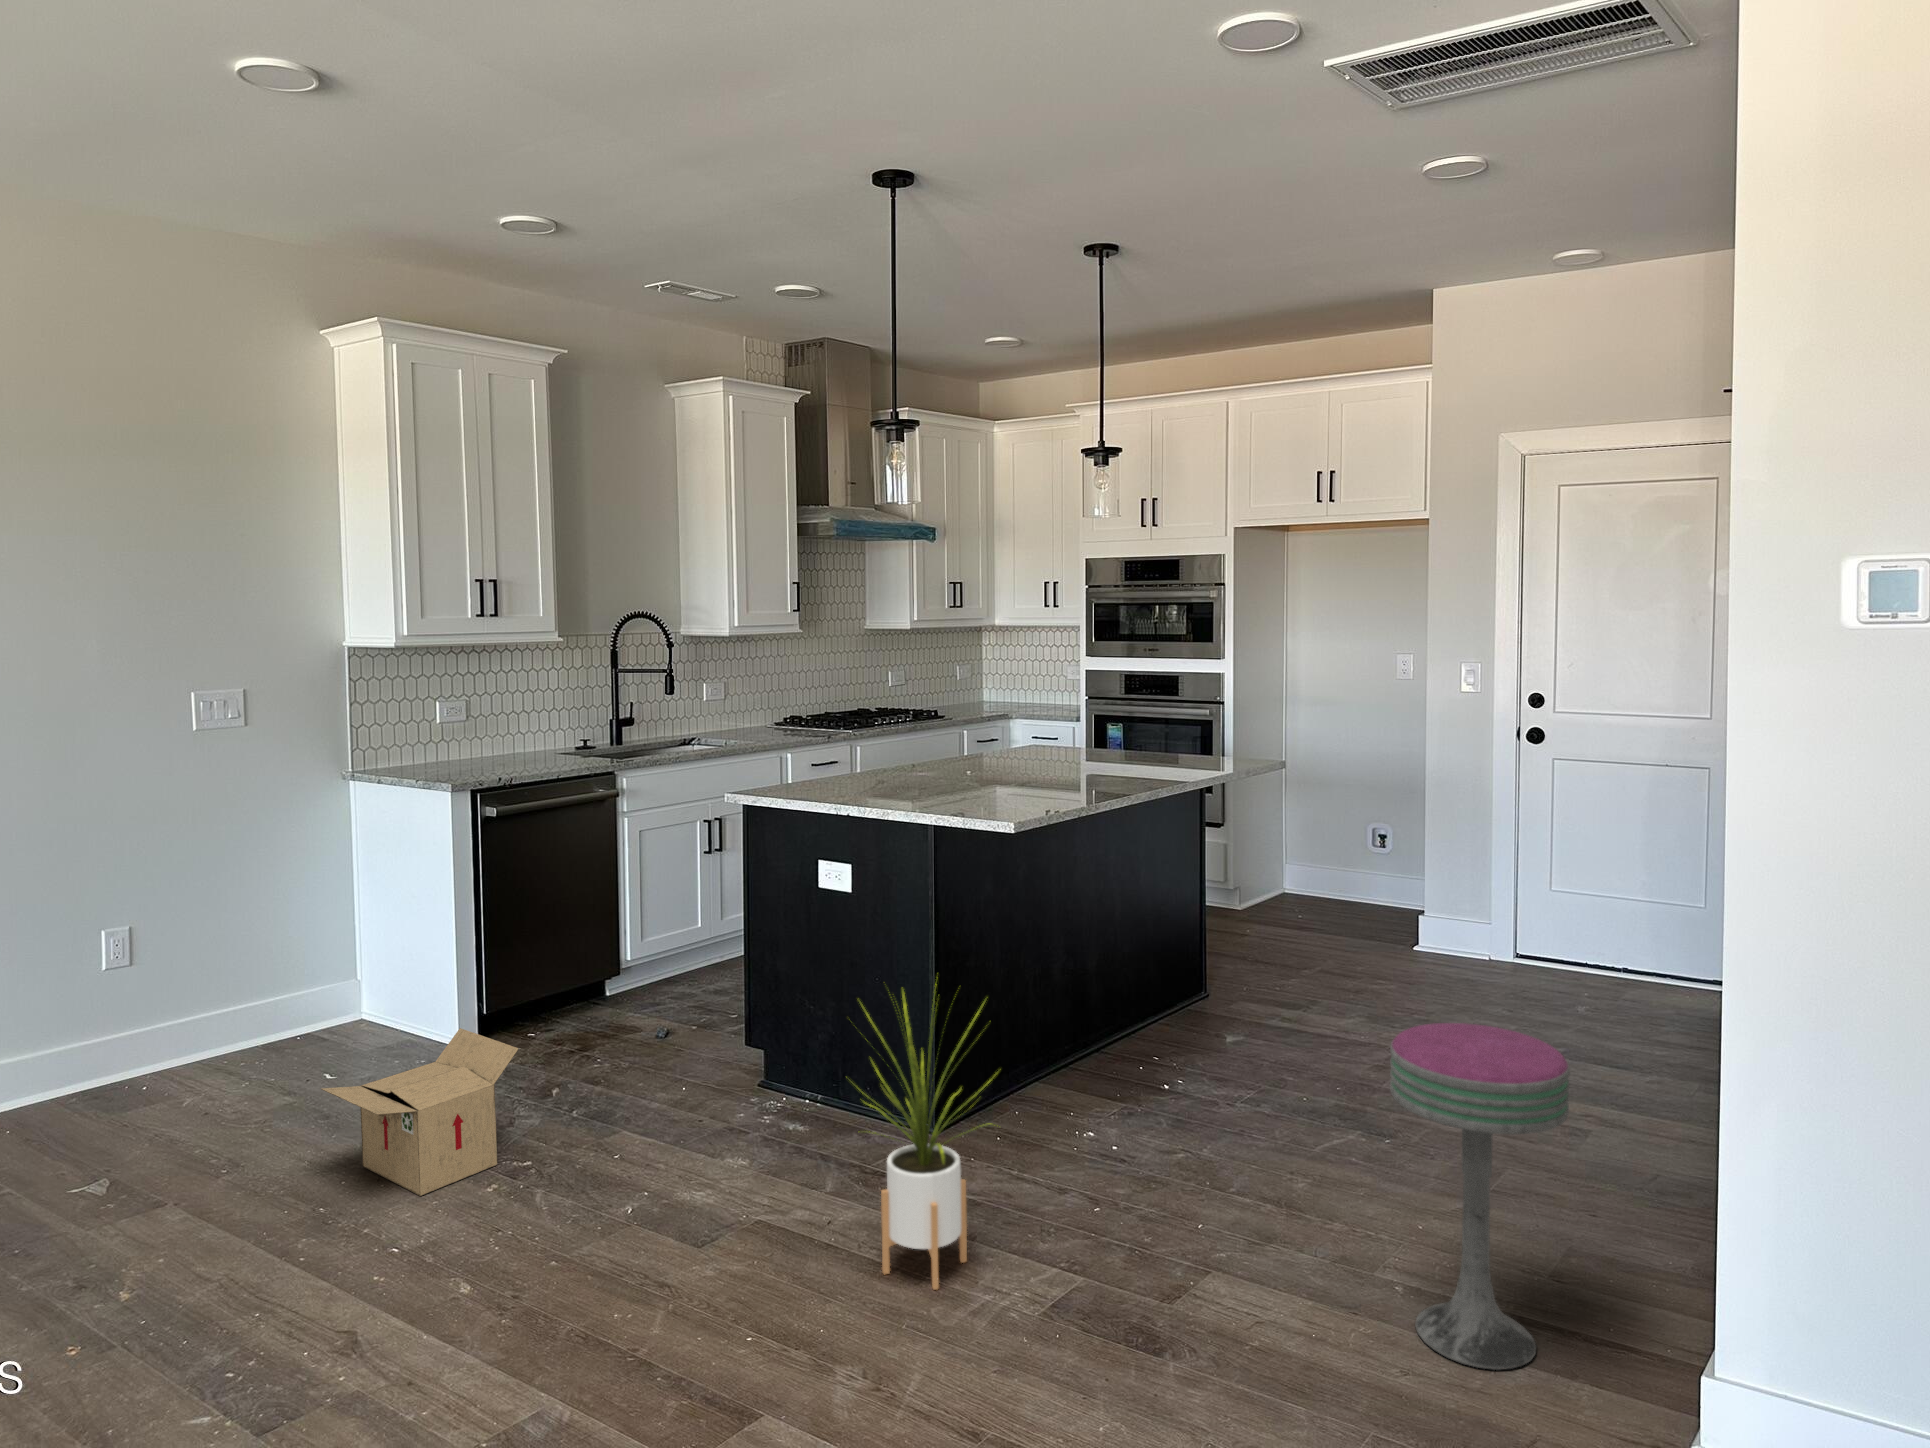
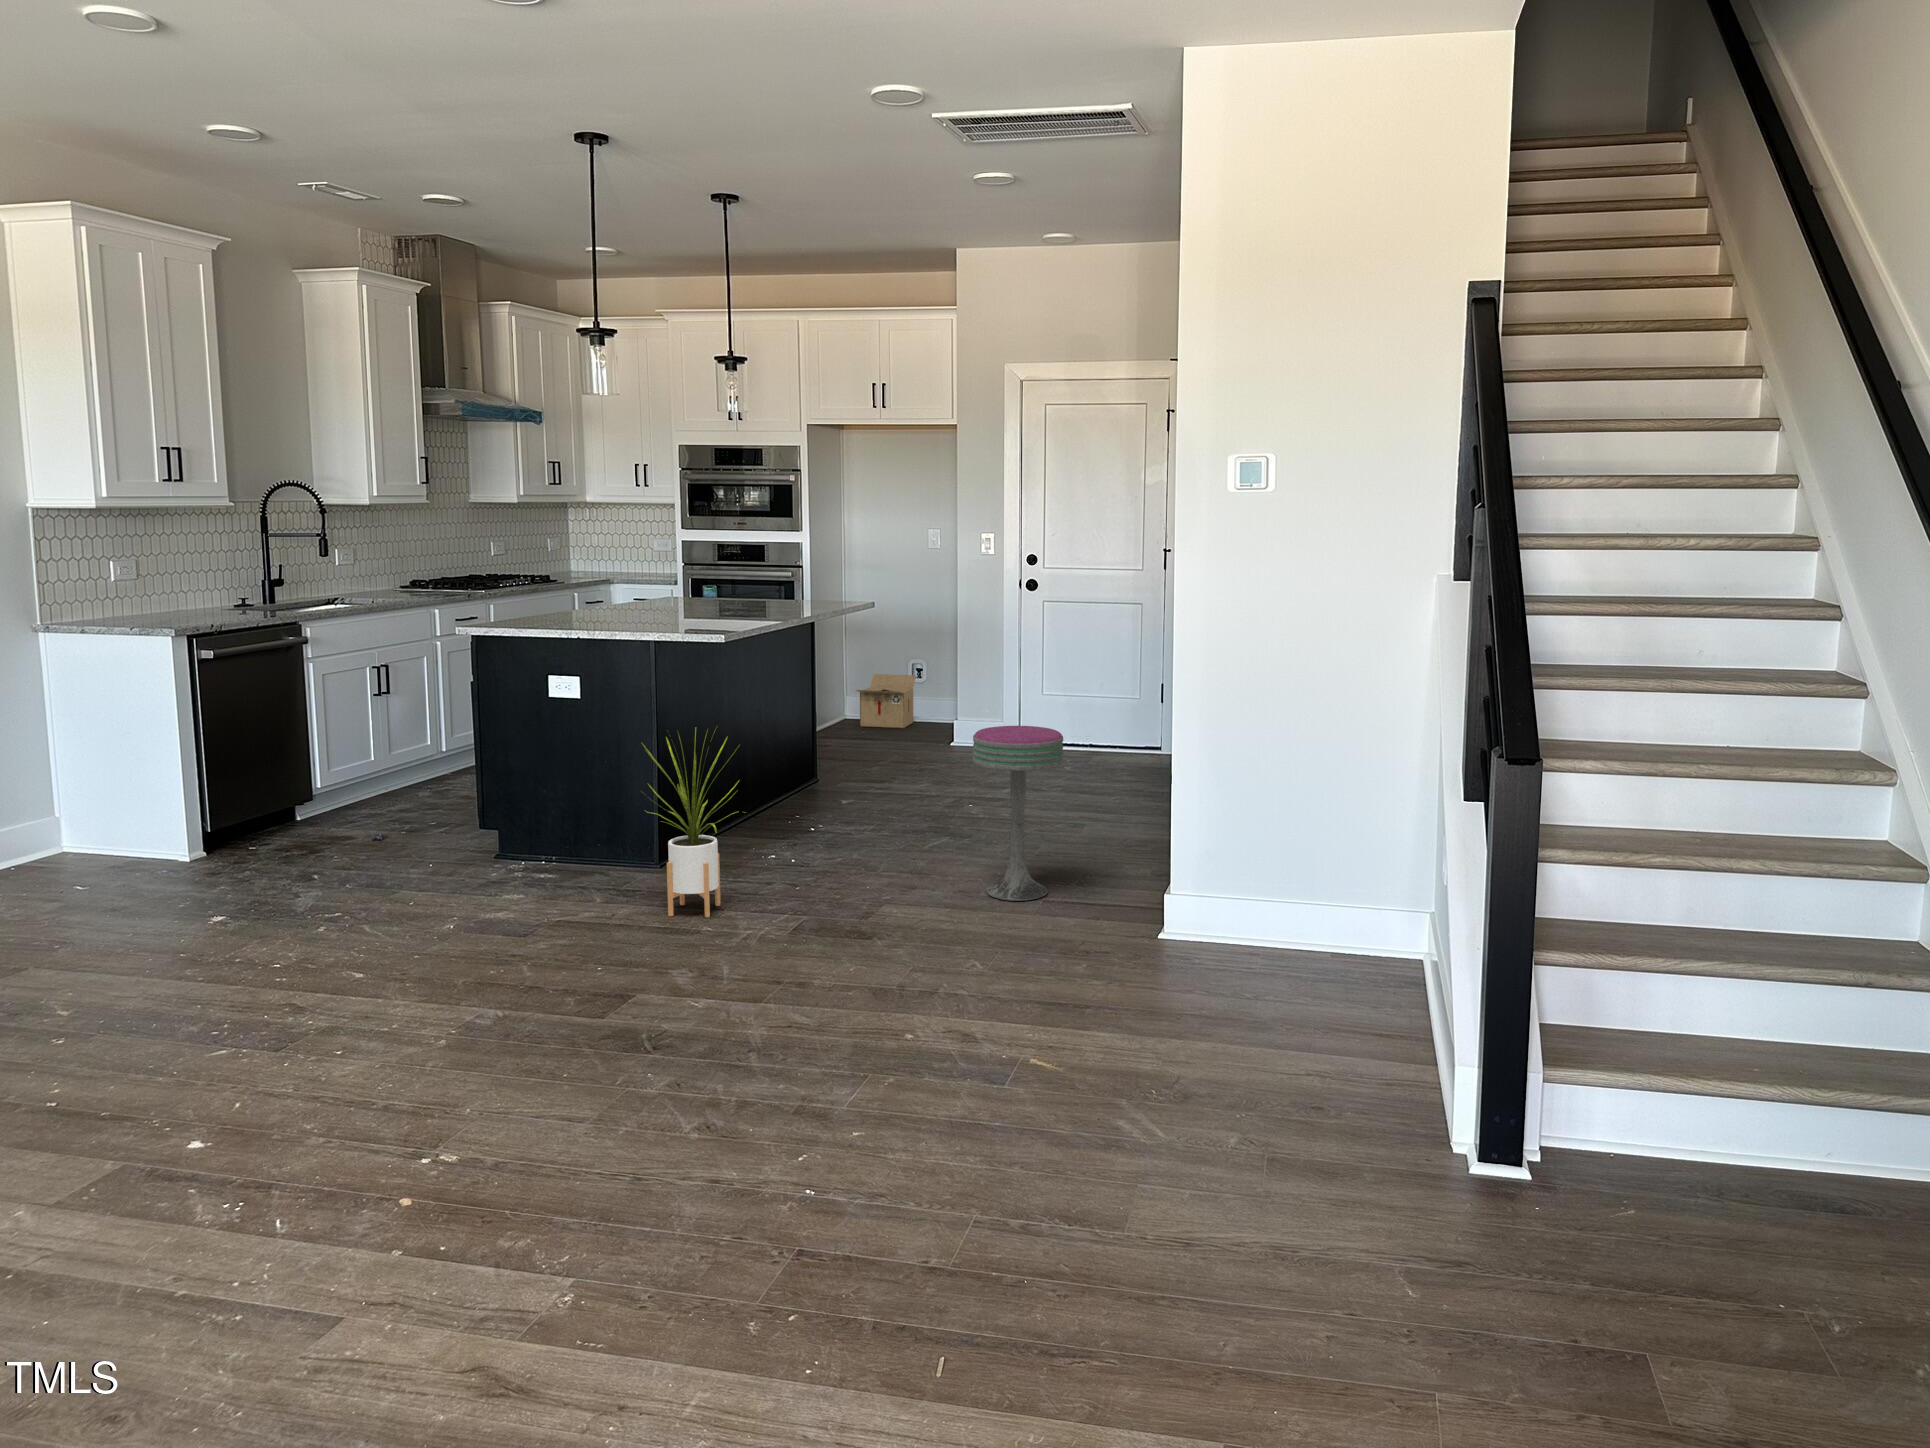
cardboard box: present [321,1028,518,1196] -> present [856,674,916,728]

